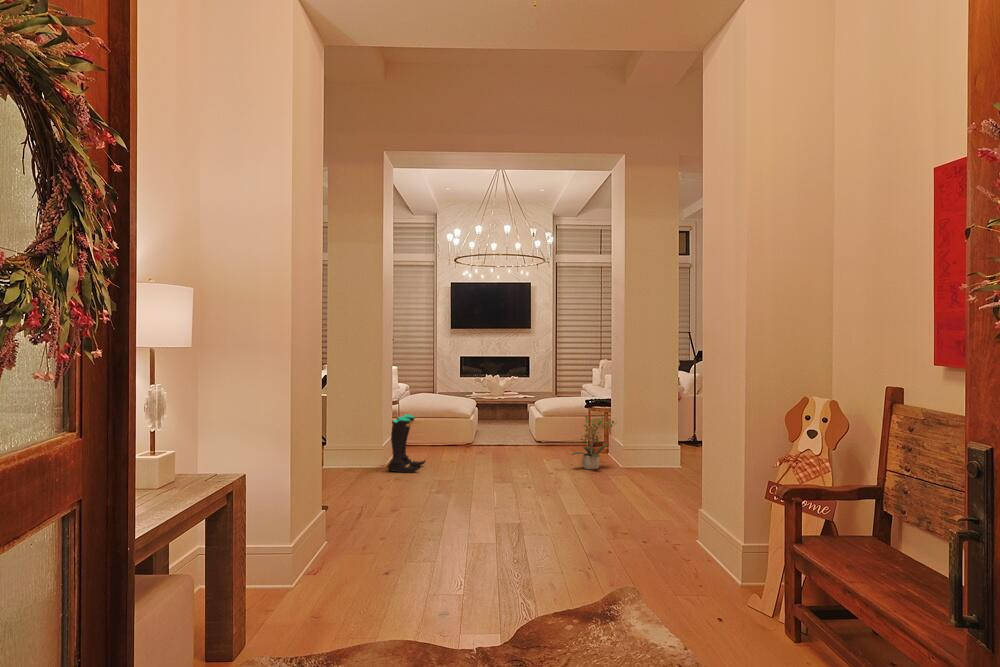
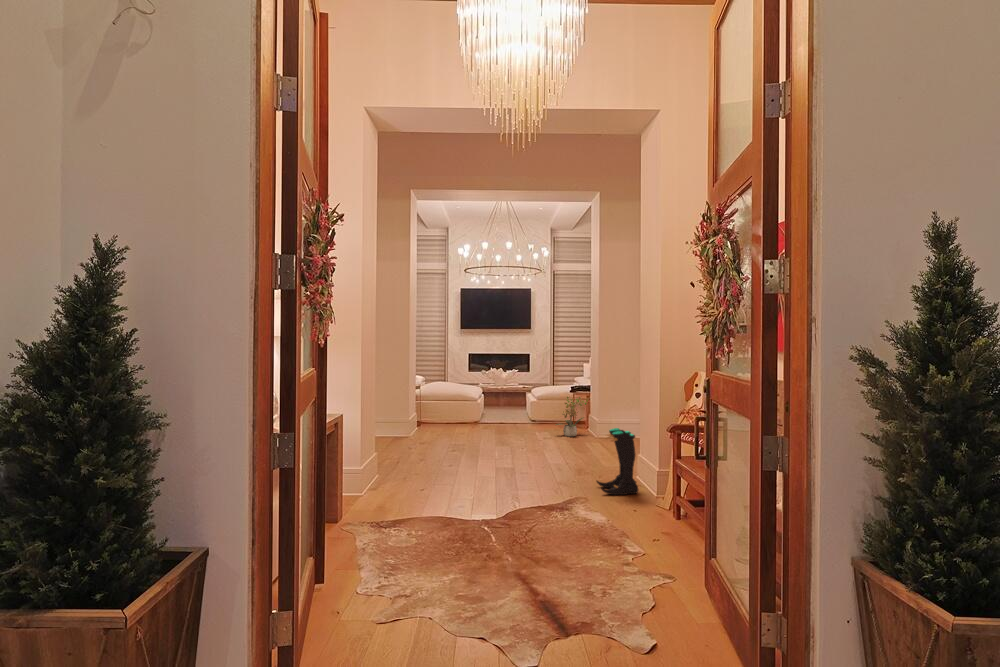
boots: present [388,414,425,473] -> present [597,428,640,495]

